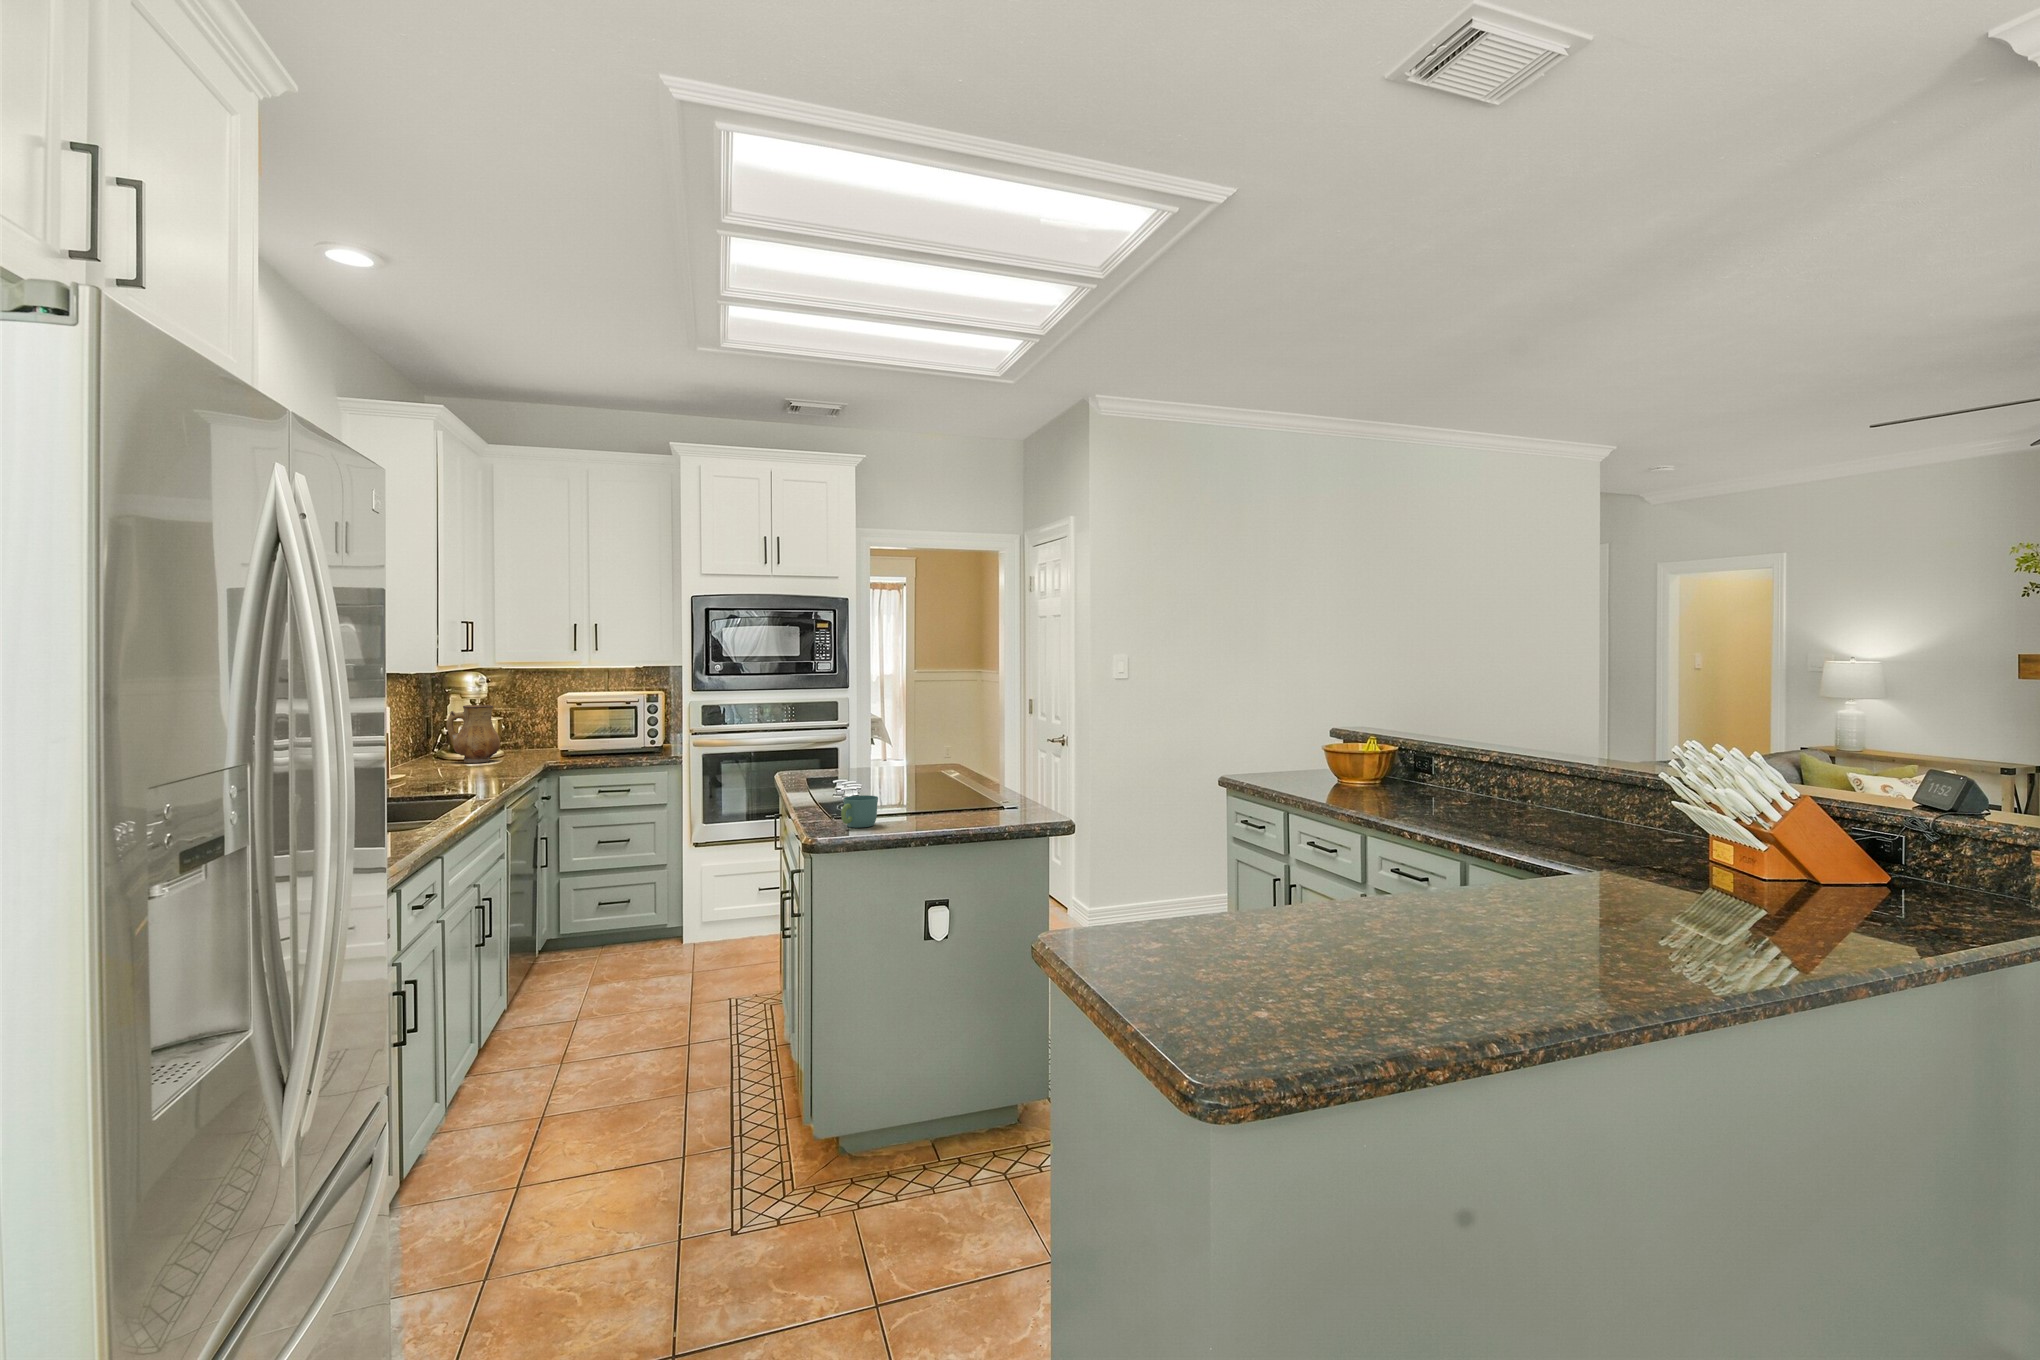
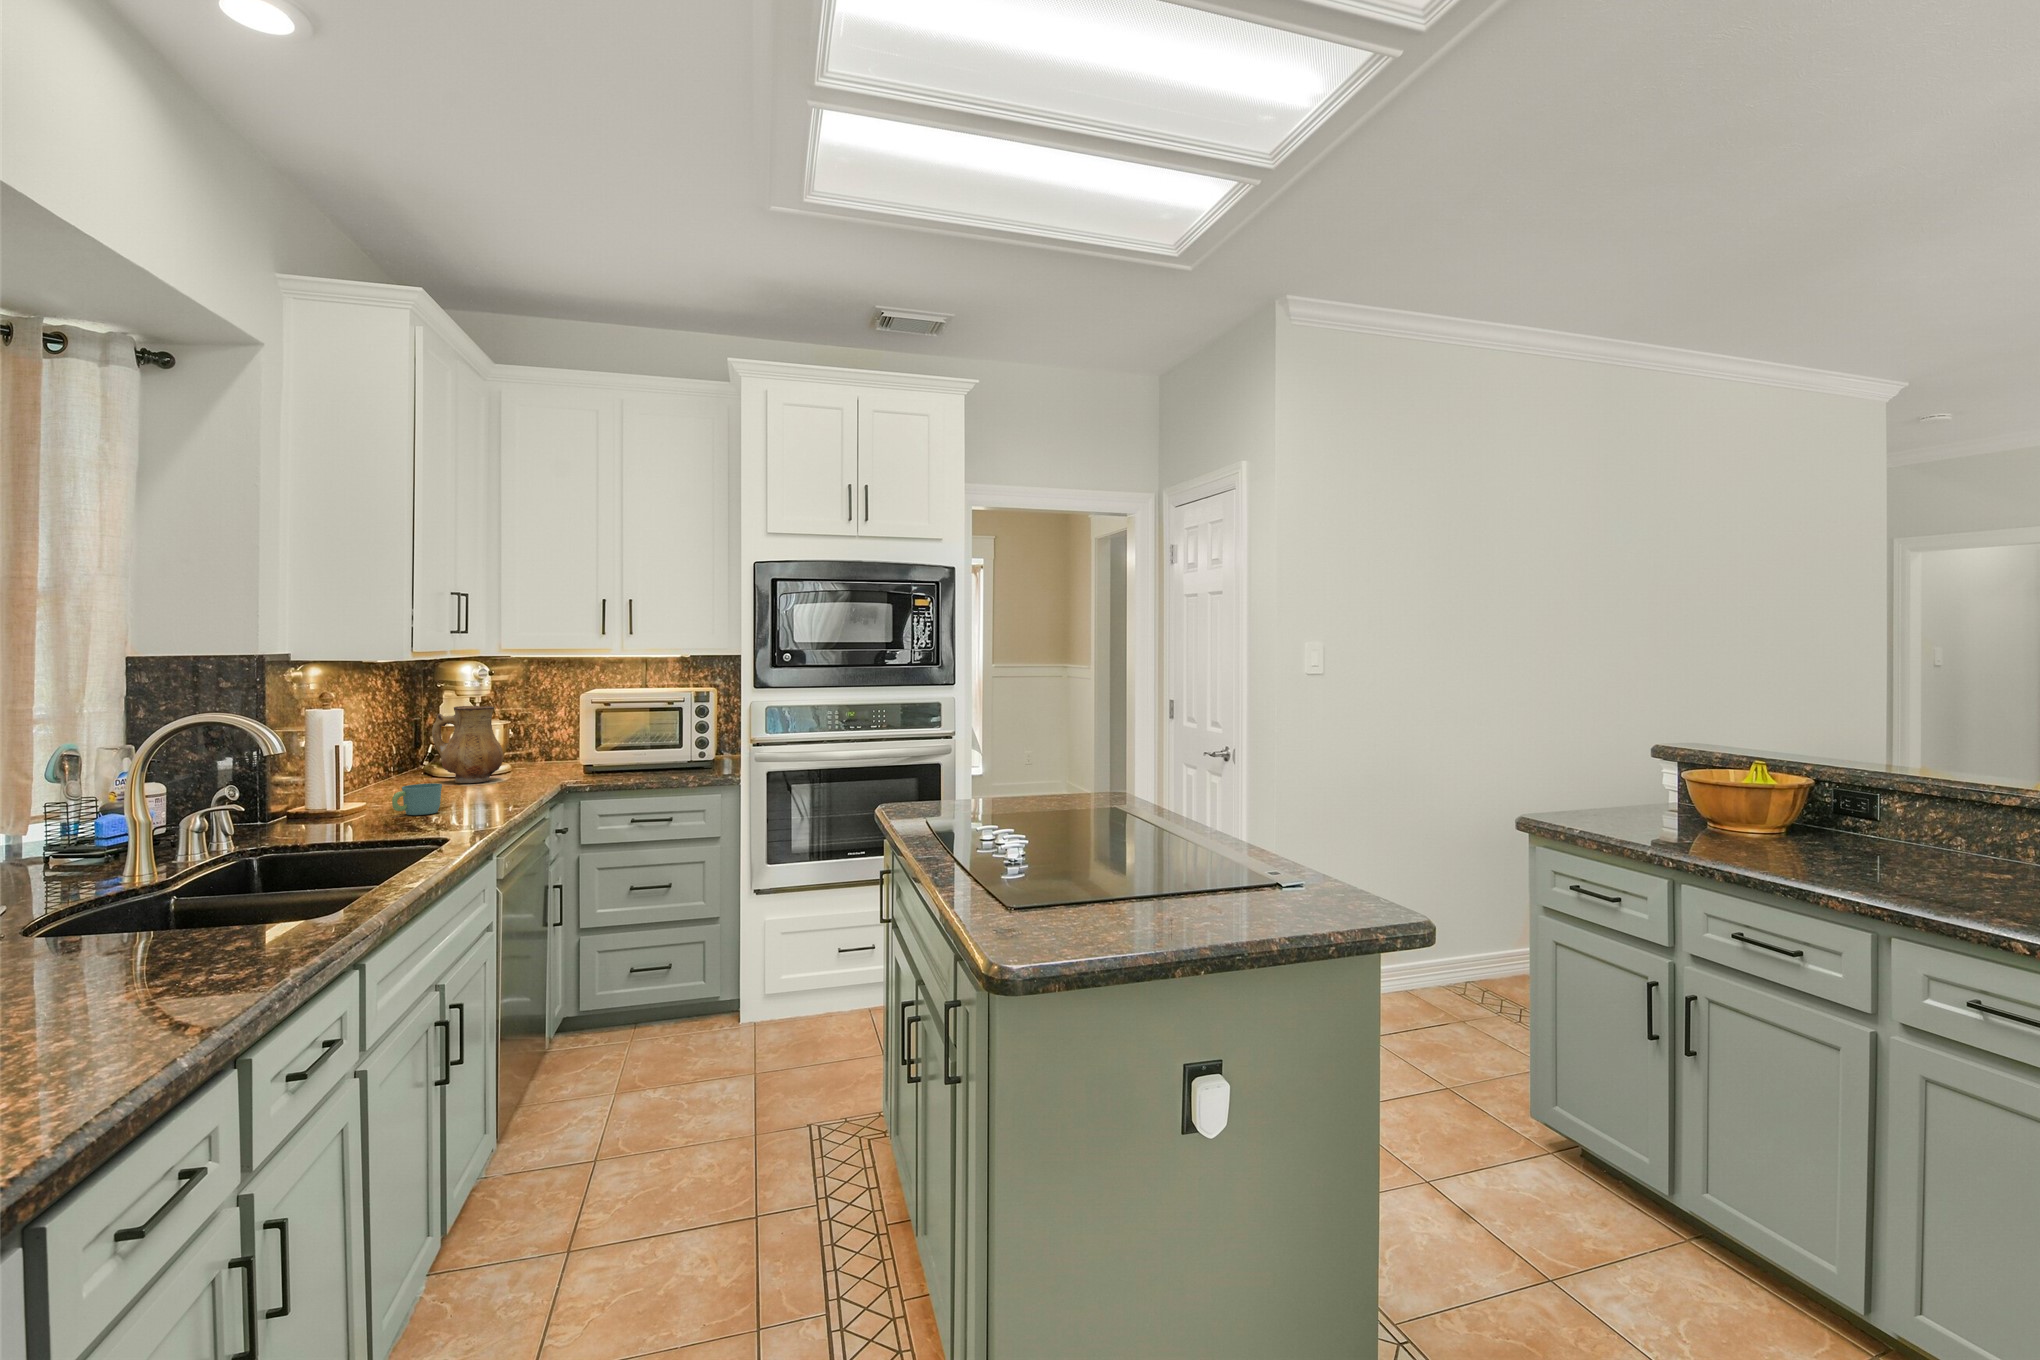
mug: present [841,795,878,827] -> present [392,783,442,815]

